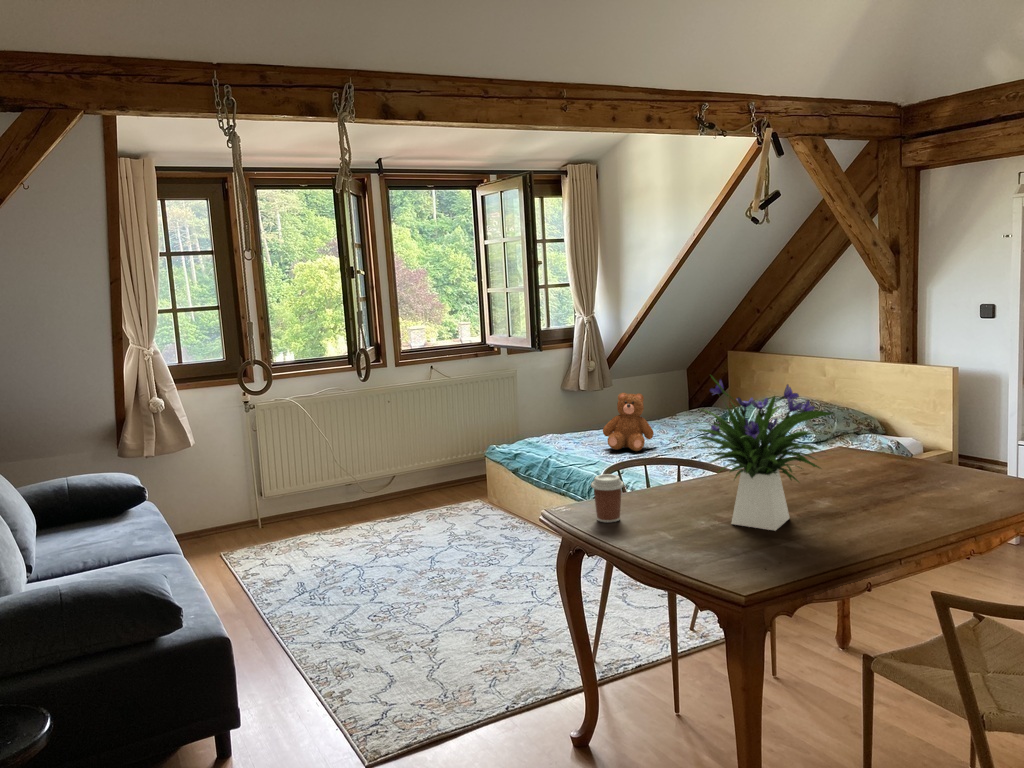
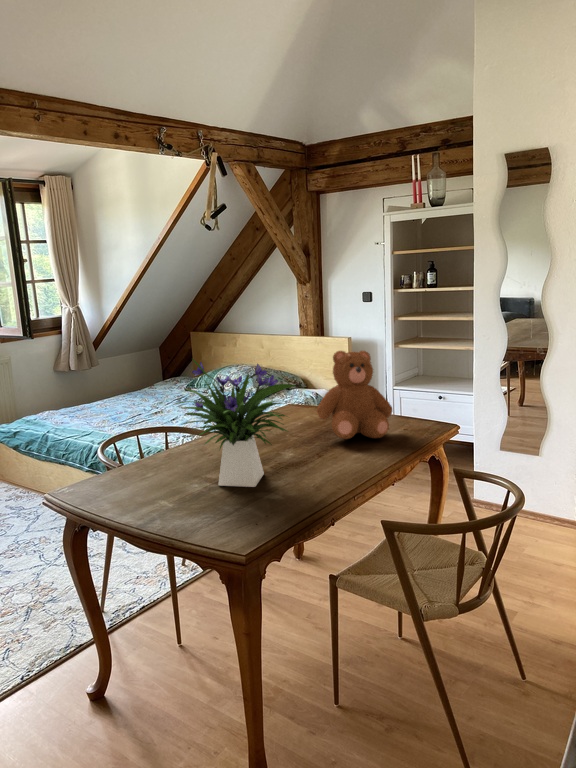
teddy bear: present [603,393,654,451] -> present [317,351,392,439]
coffee cup: present [591,474,624,522] -> none [90,454,122,499]

